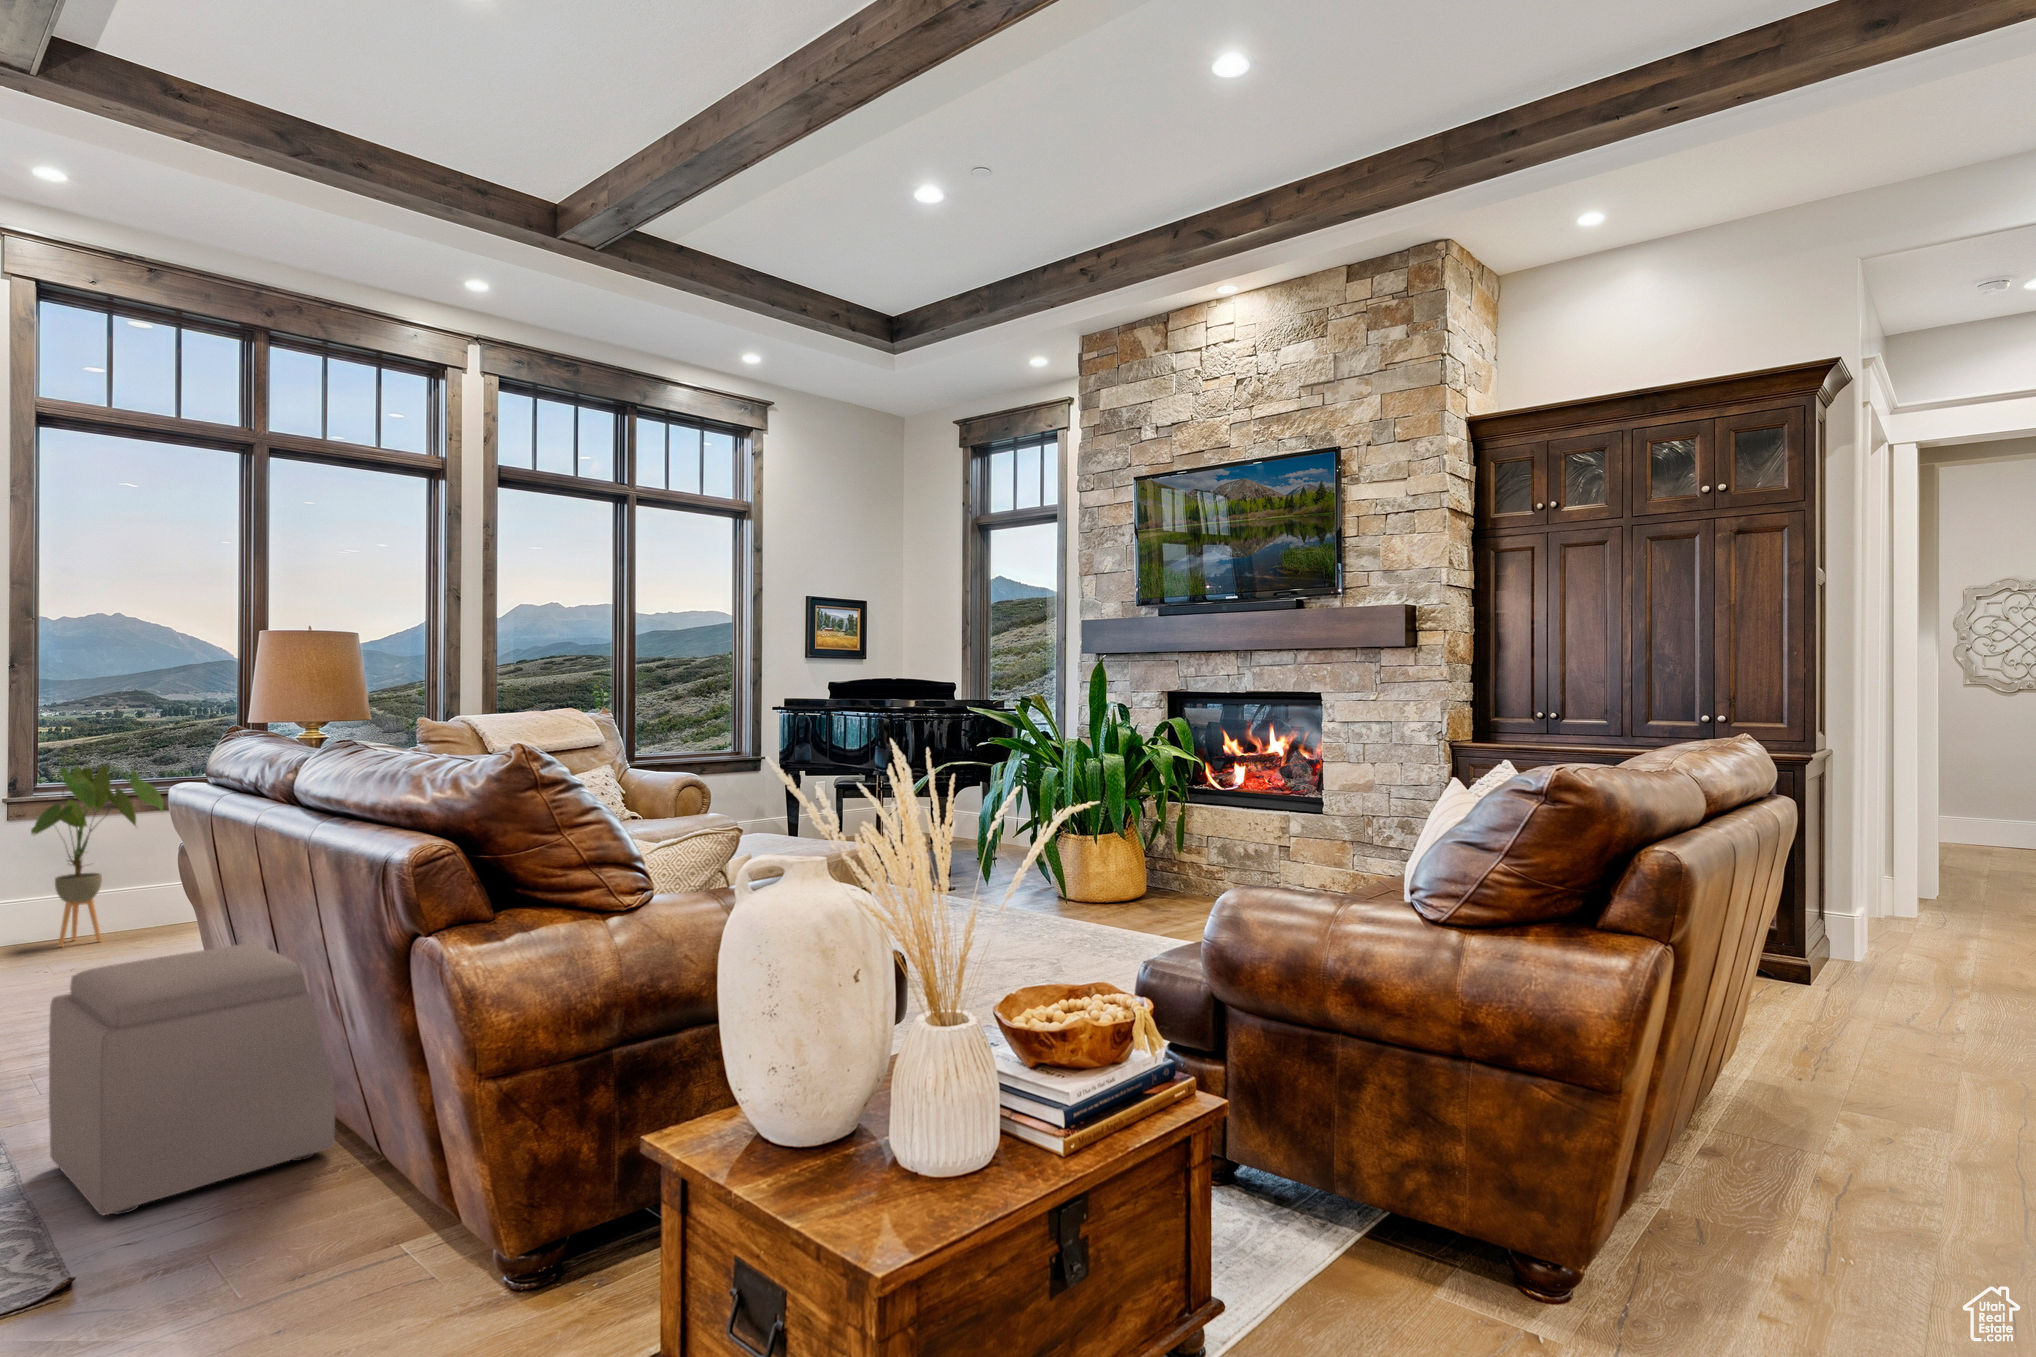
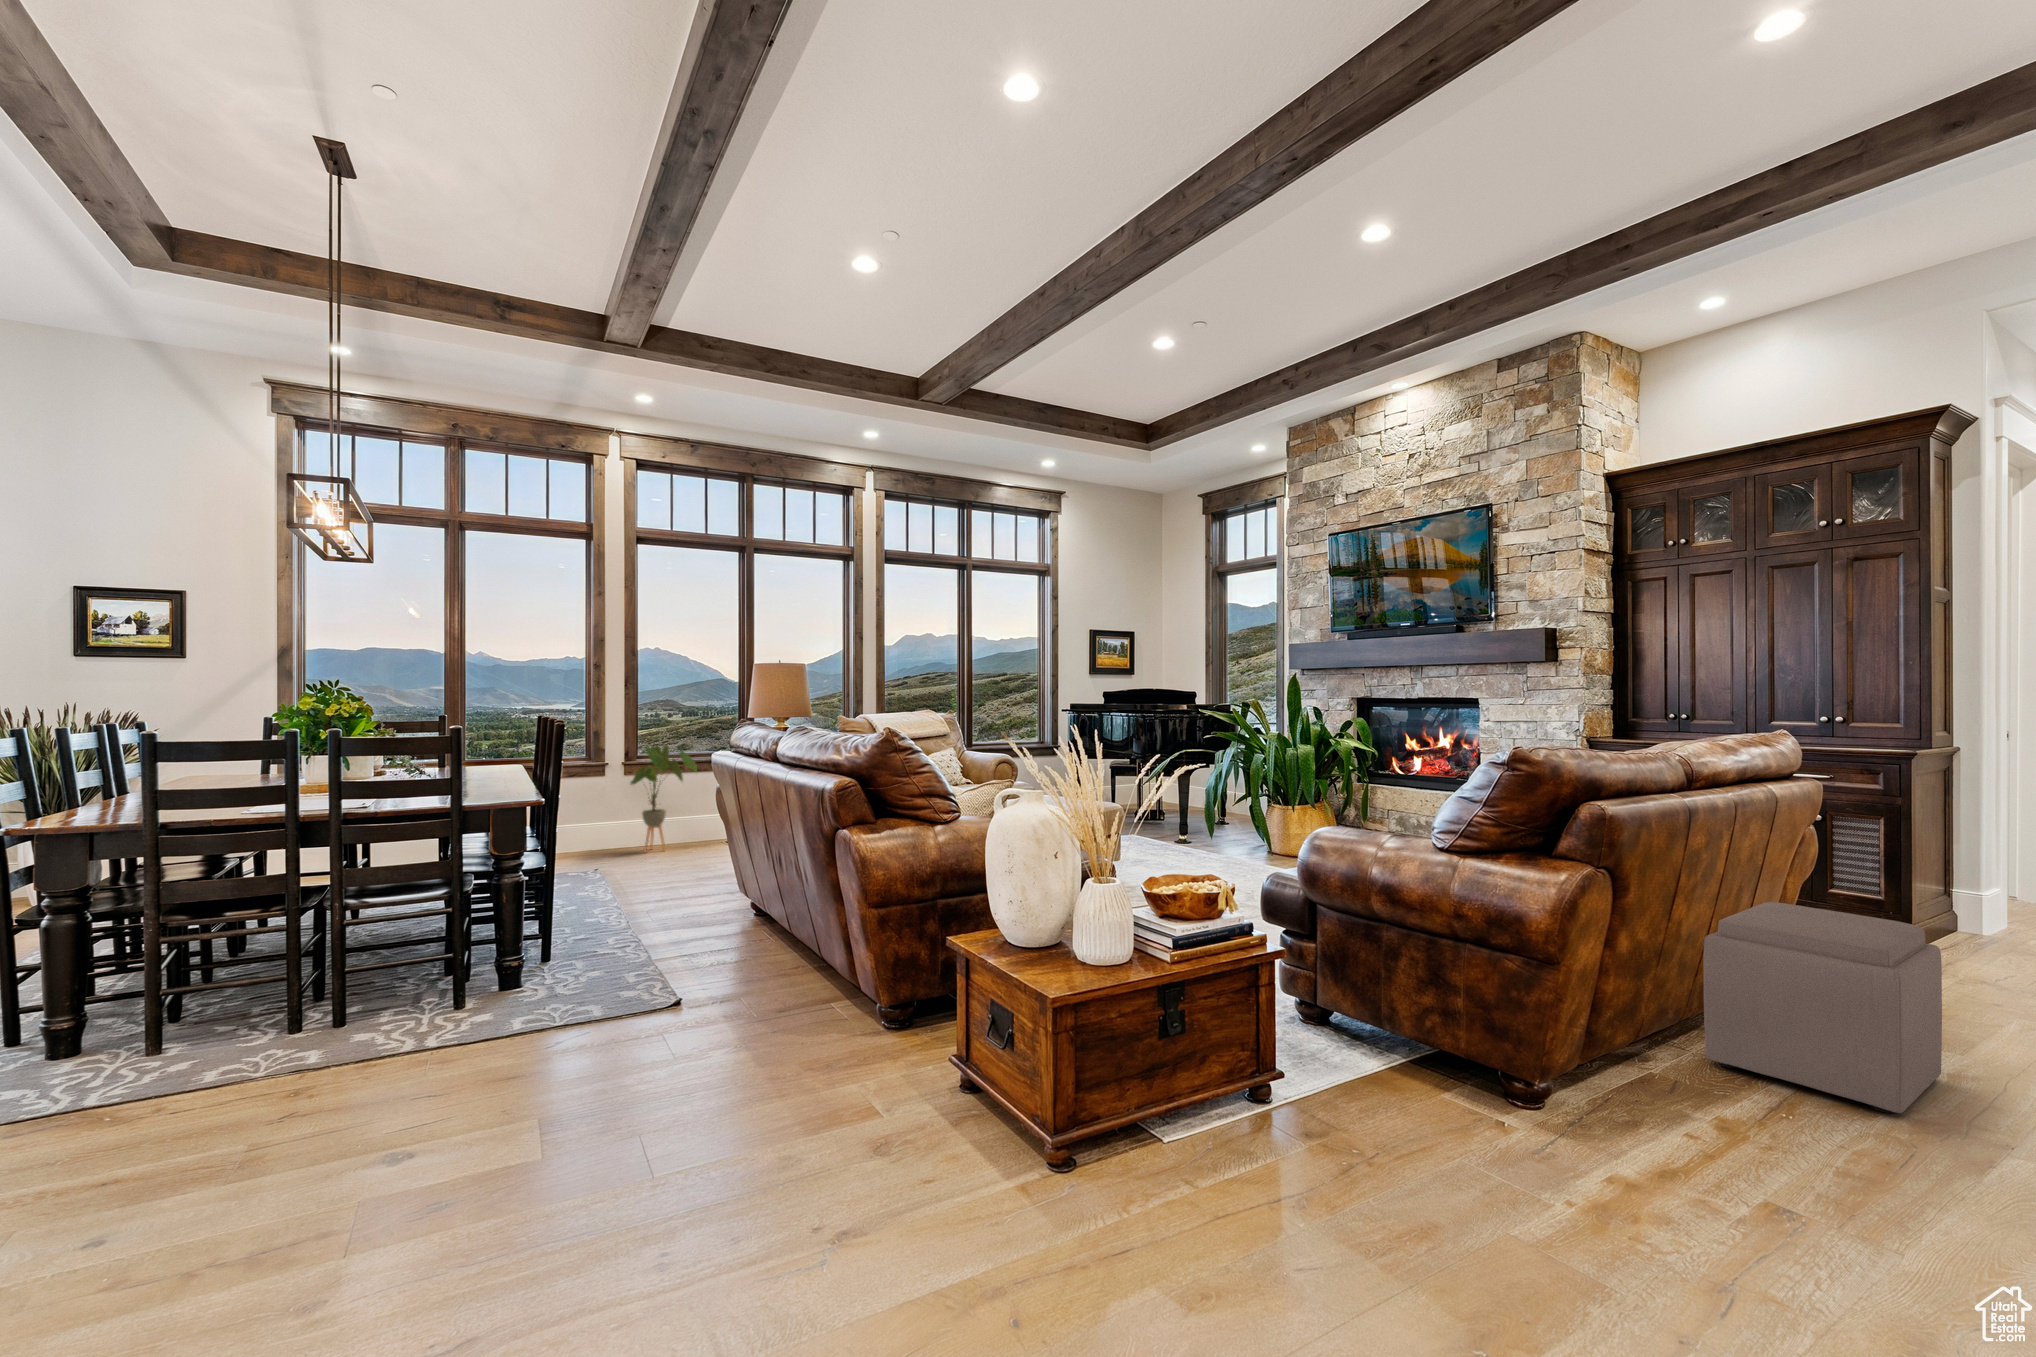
ottoman: present [49,944,335,1216] -> present [1703,902,1942,1113]

